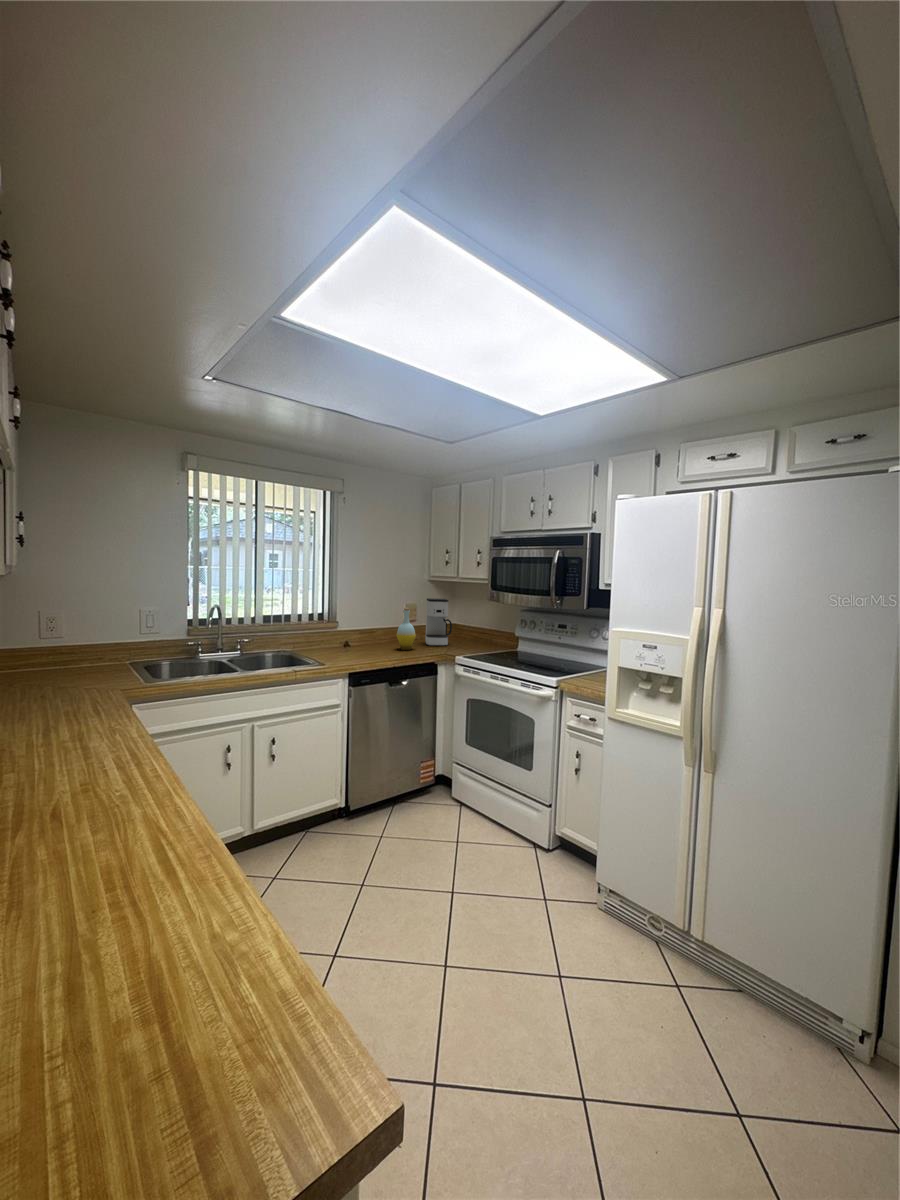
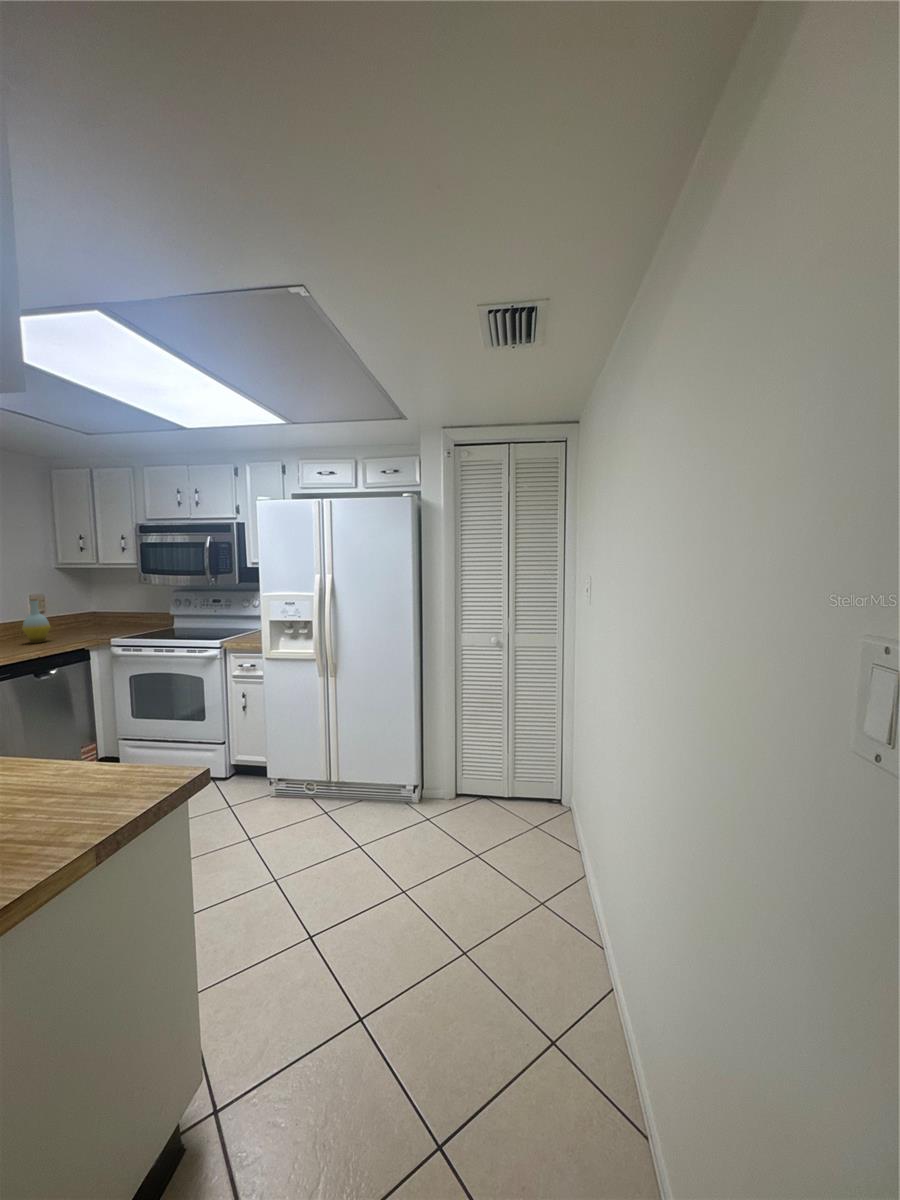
coffee maker: present [425,598,452,646] -> none [57,586,96,635]

